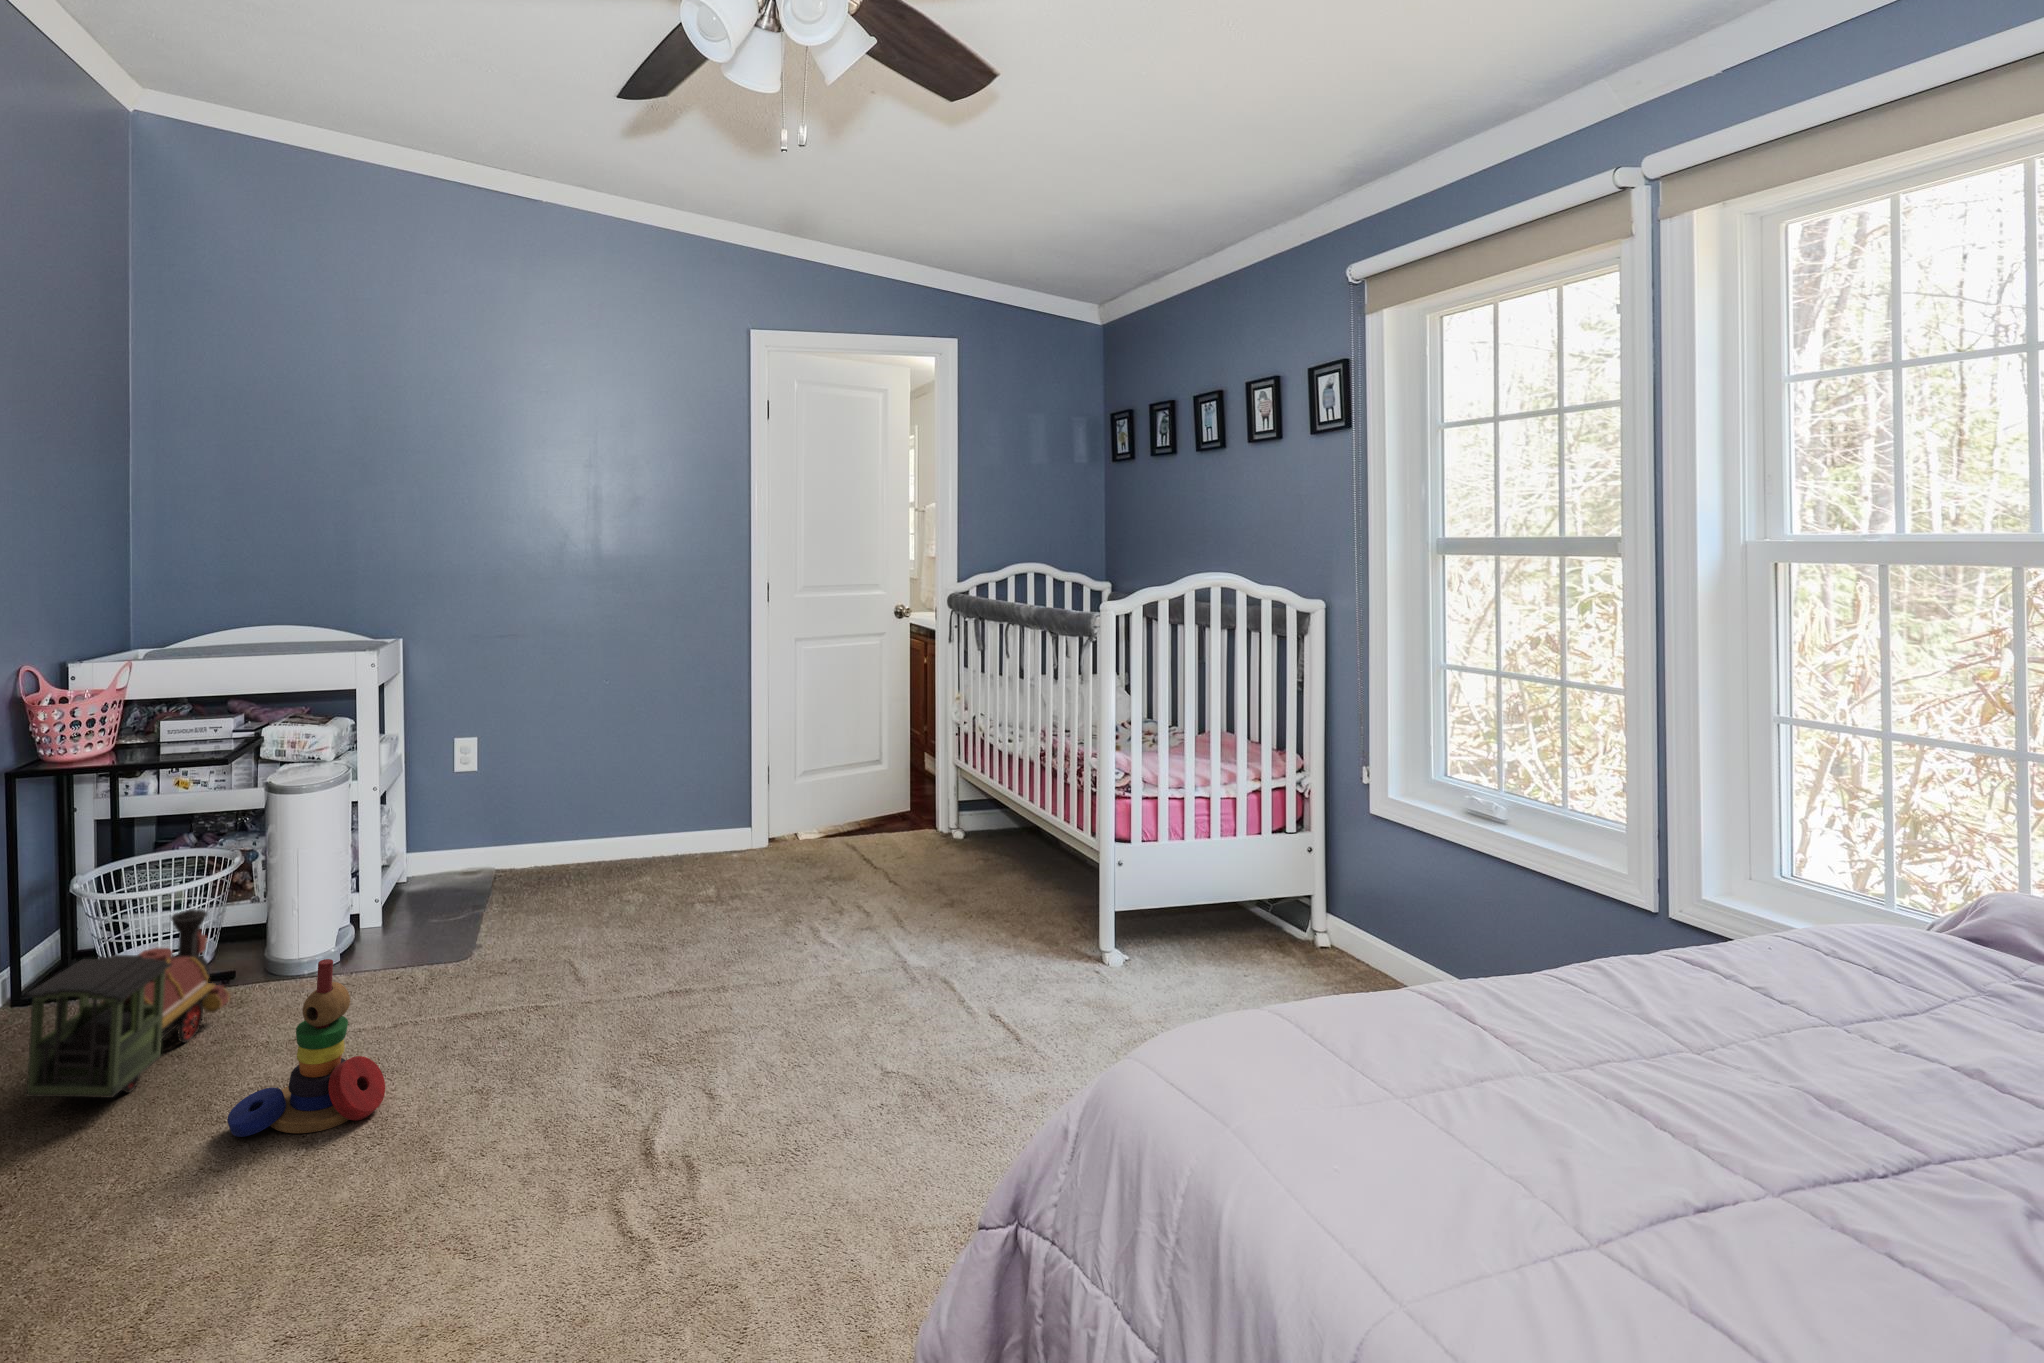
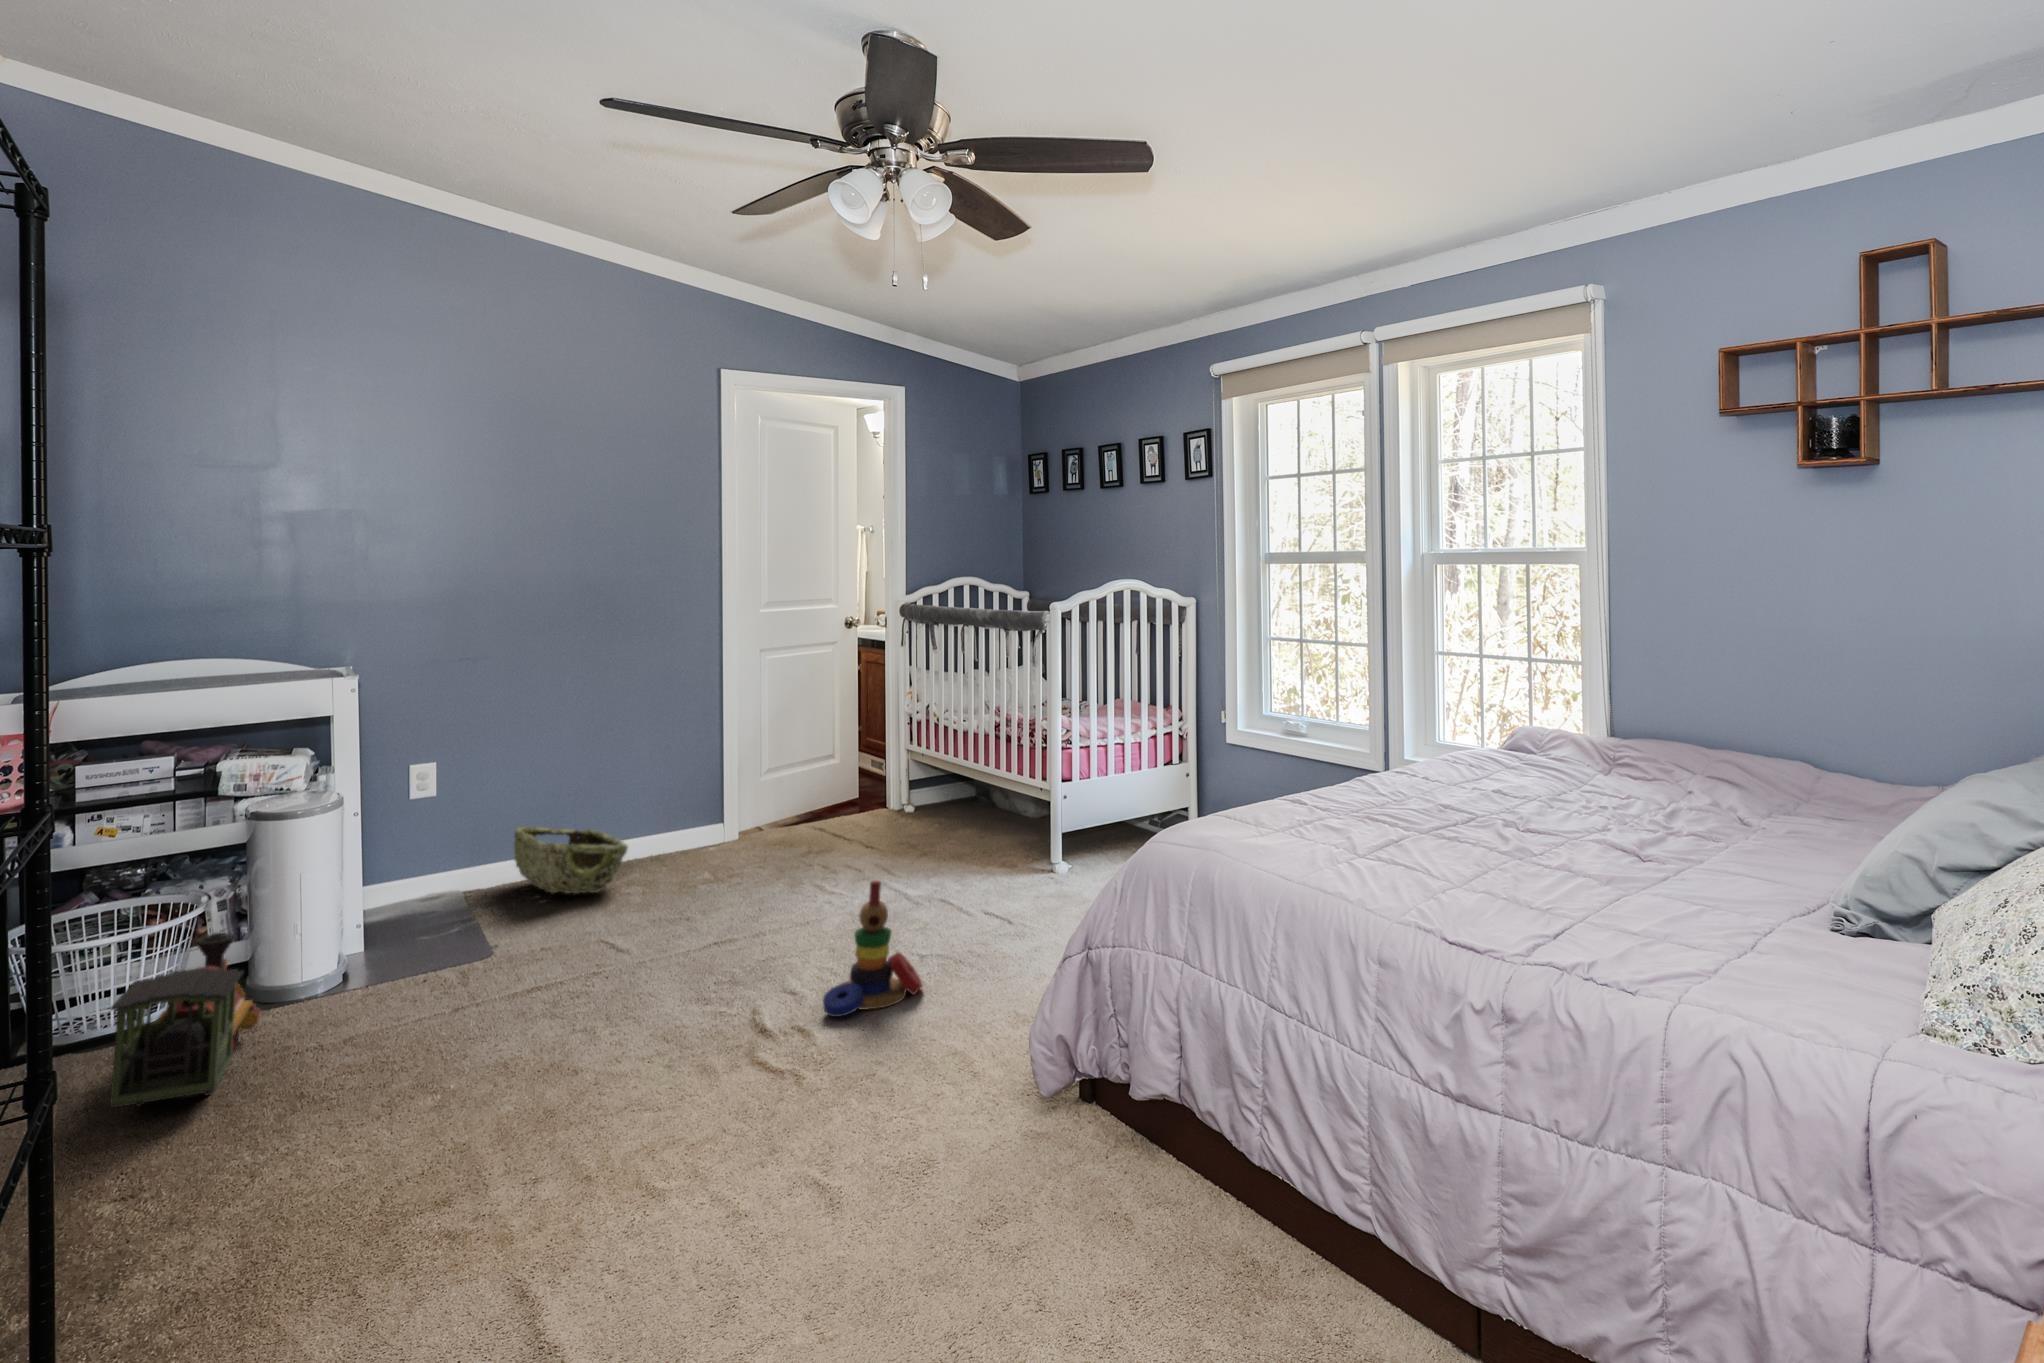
woven basket: none [545,809,639,892] -> present [514,827,628,894]
stacking toy: present [227,959,385,1137] -> present [823,881,922,1017]

